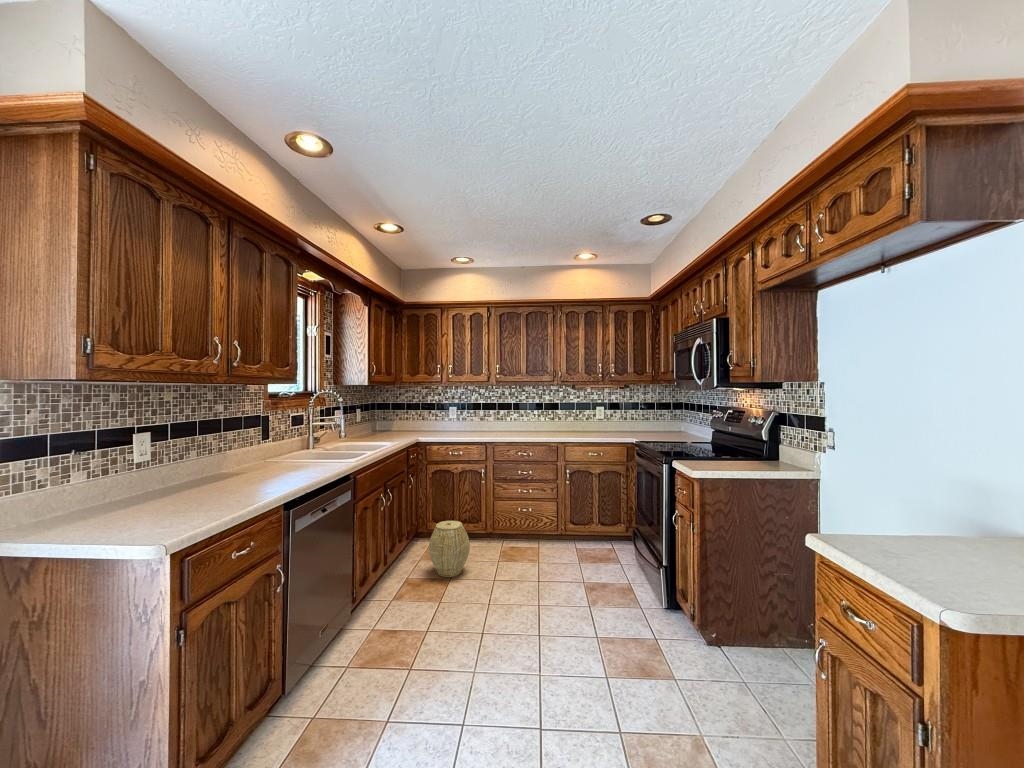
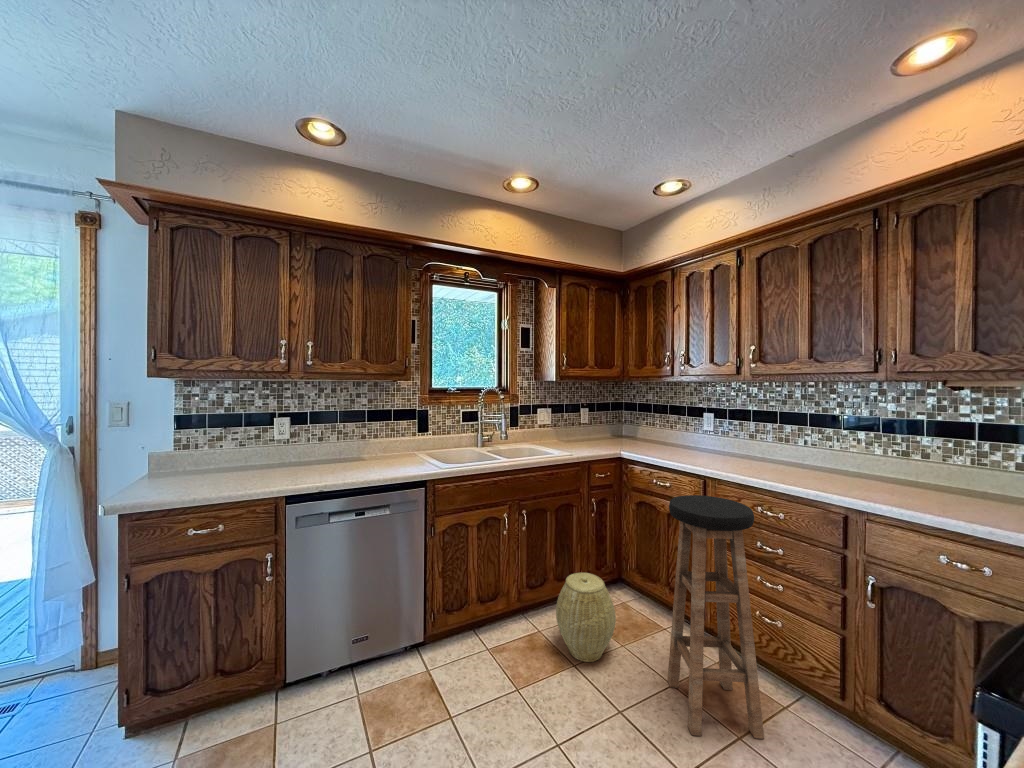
bar stool: none [497,449,544,569] -> present [667,495,764,739]

